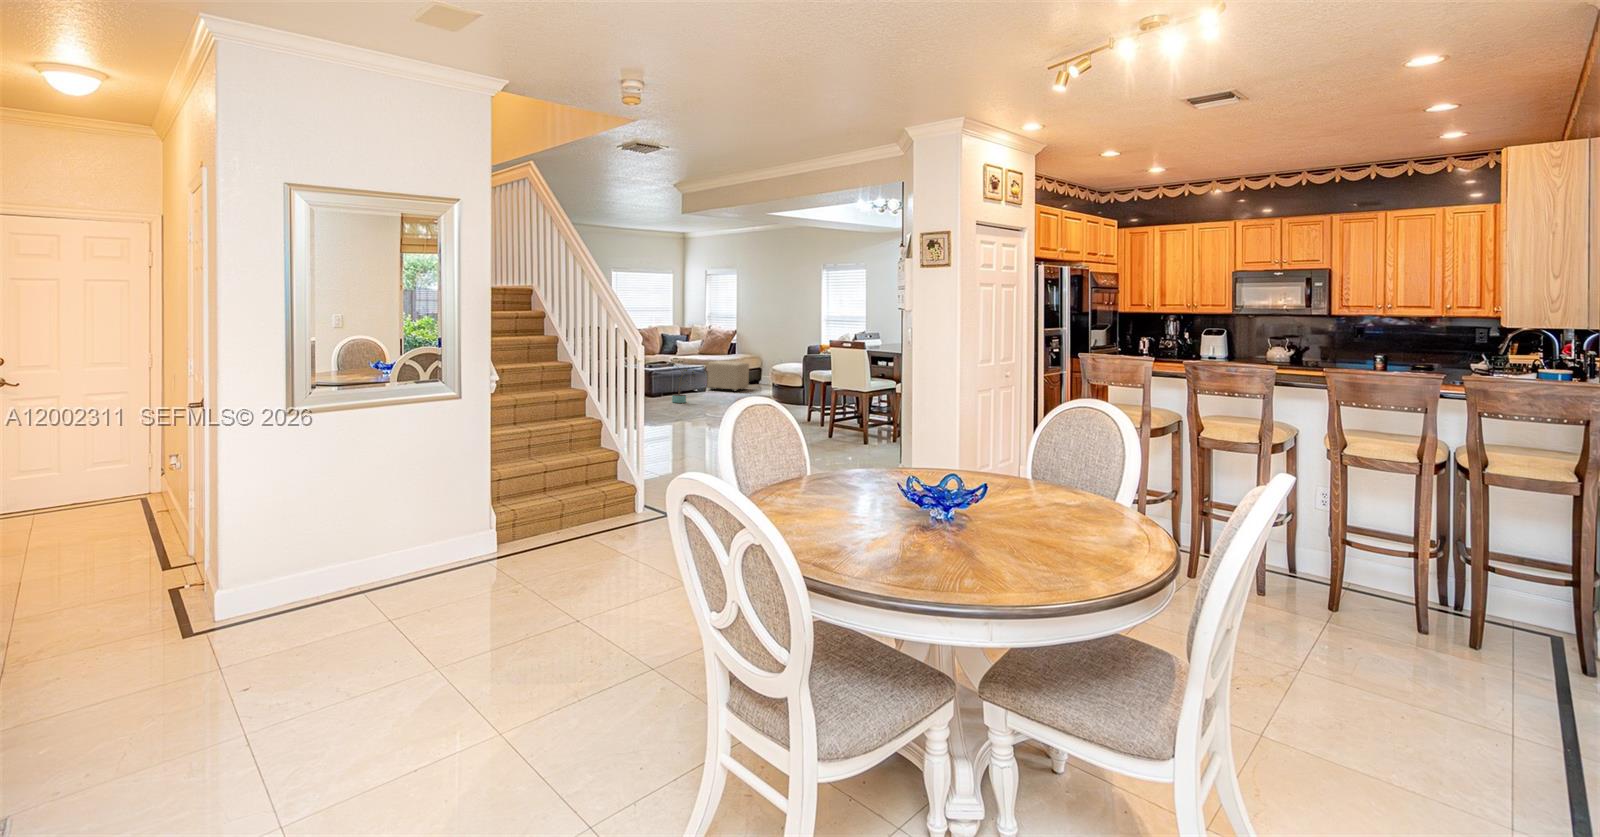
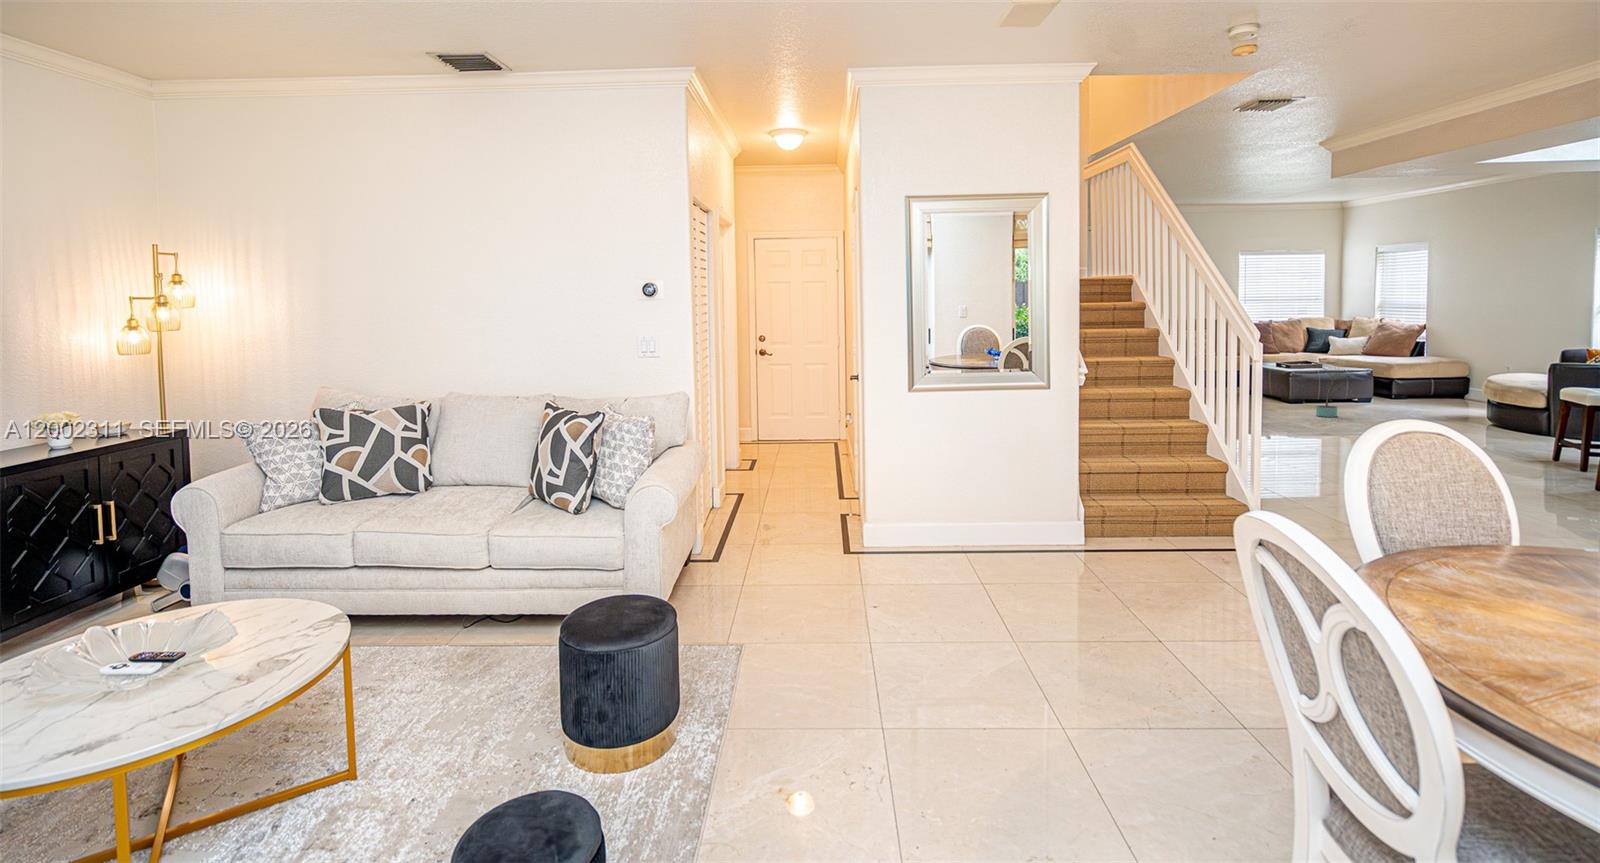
ottoman: present [707,361,749,391] -> none [1373,362,1445,404]

